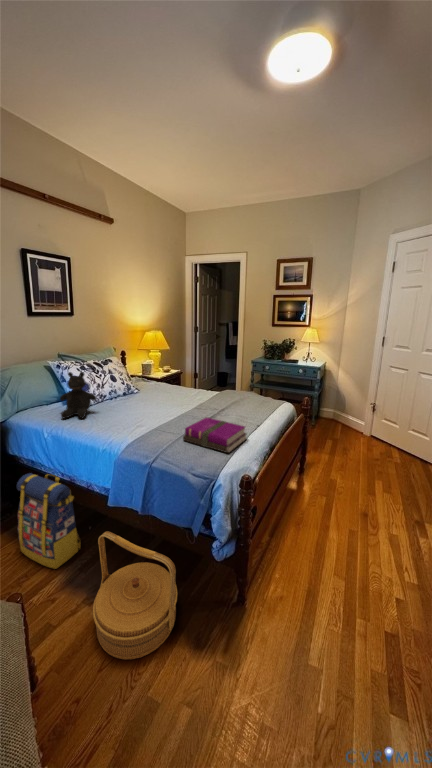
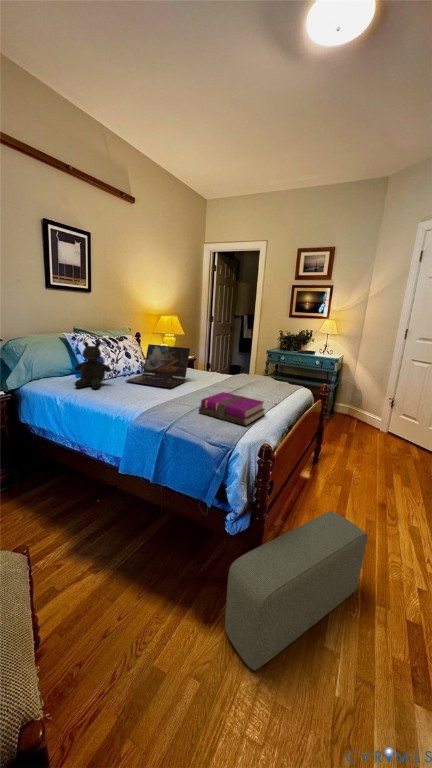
laptop: none [111,368,174,412] -> present [125,344,190,388]
backpack: present [17,473,81,569] -> none [26,439,89,537]
pouf: none [215,530,346,693] -> present [225,511,367,671]
woven basket: present [93,531,177,659] -> none [99,497,187,629]

